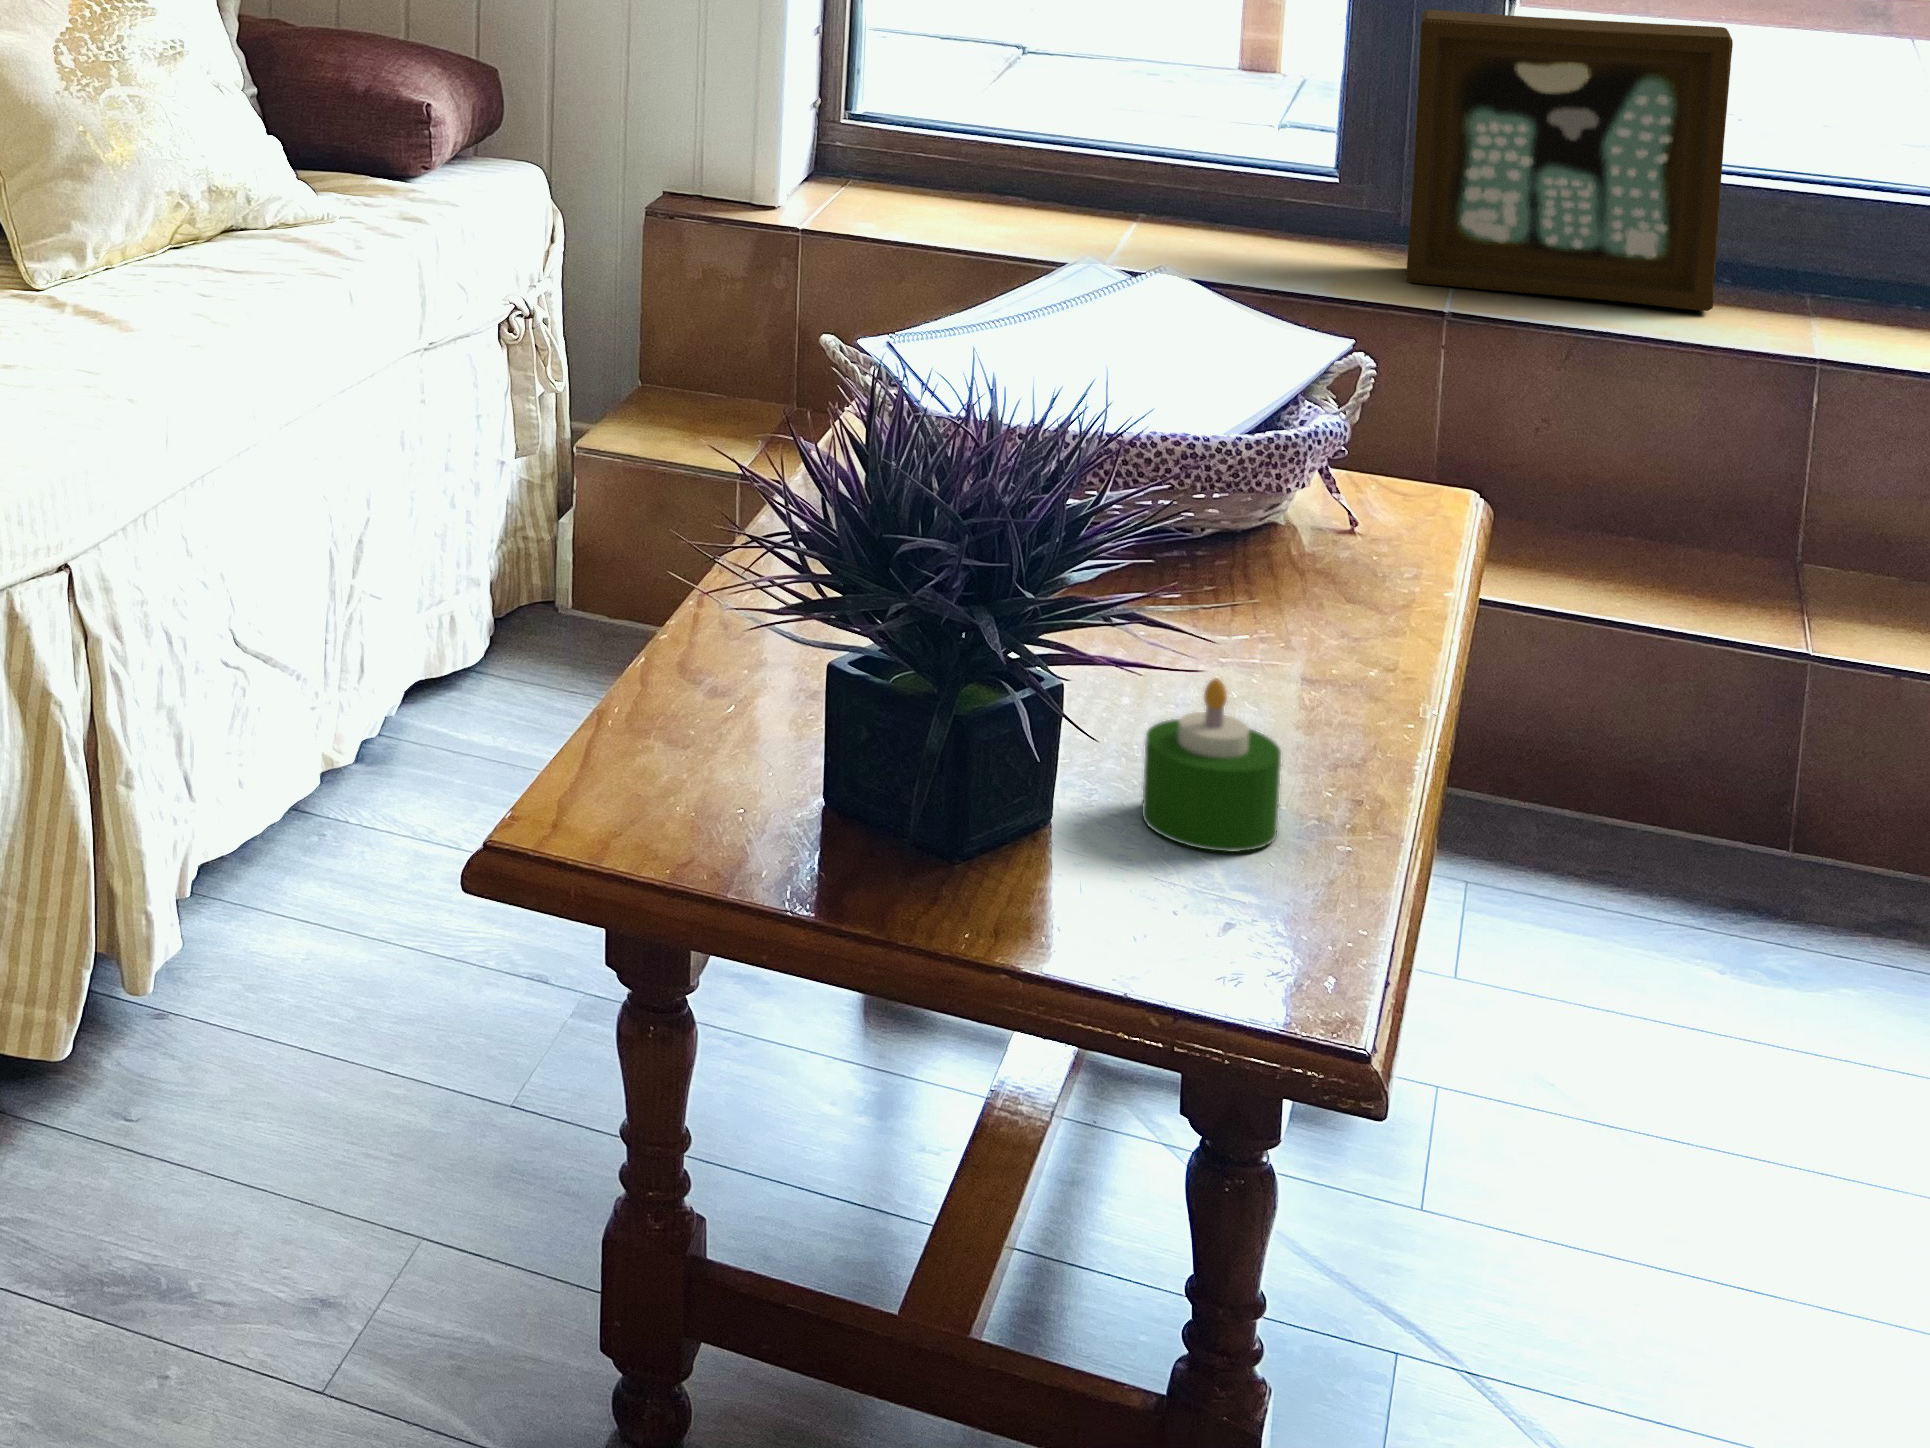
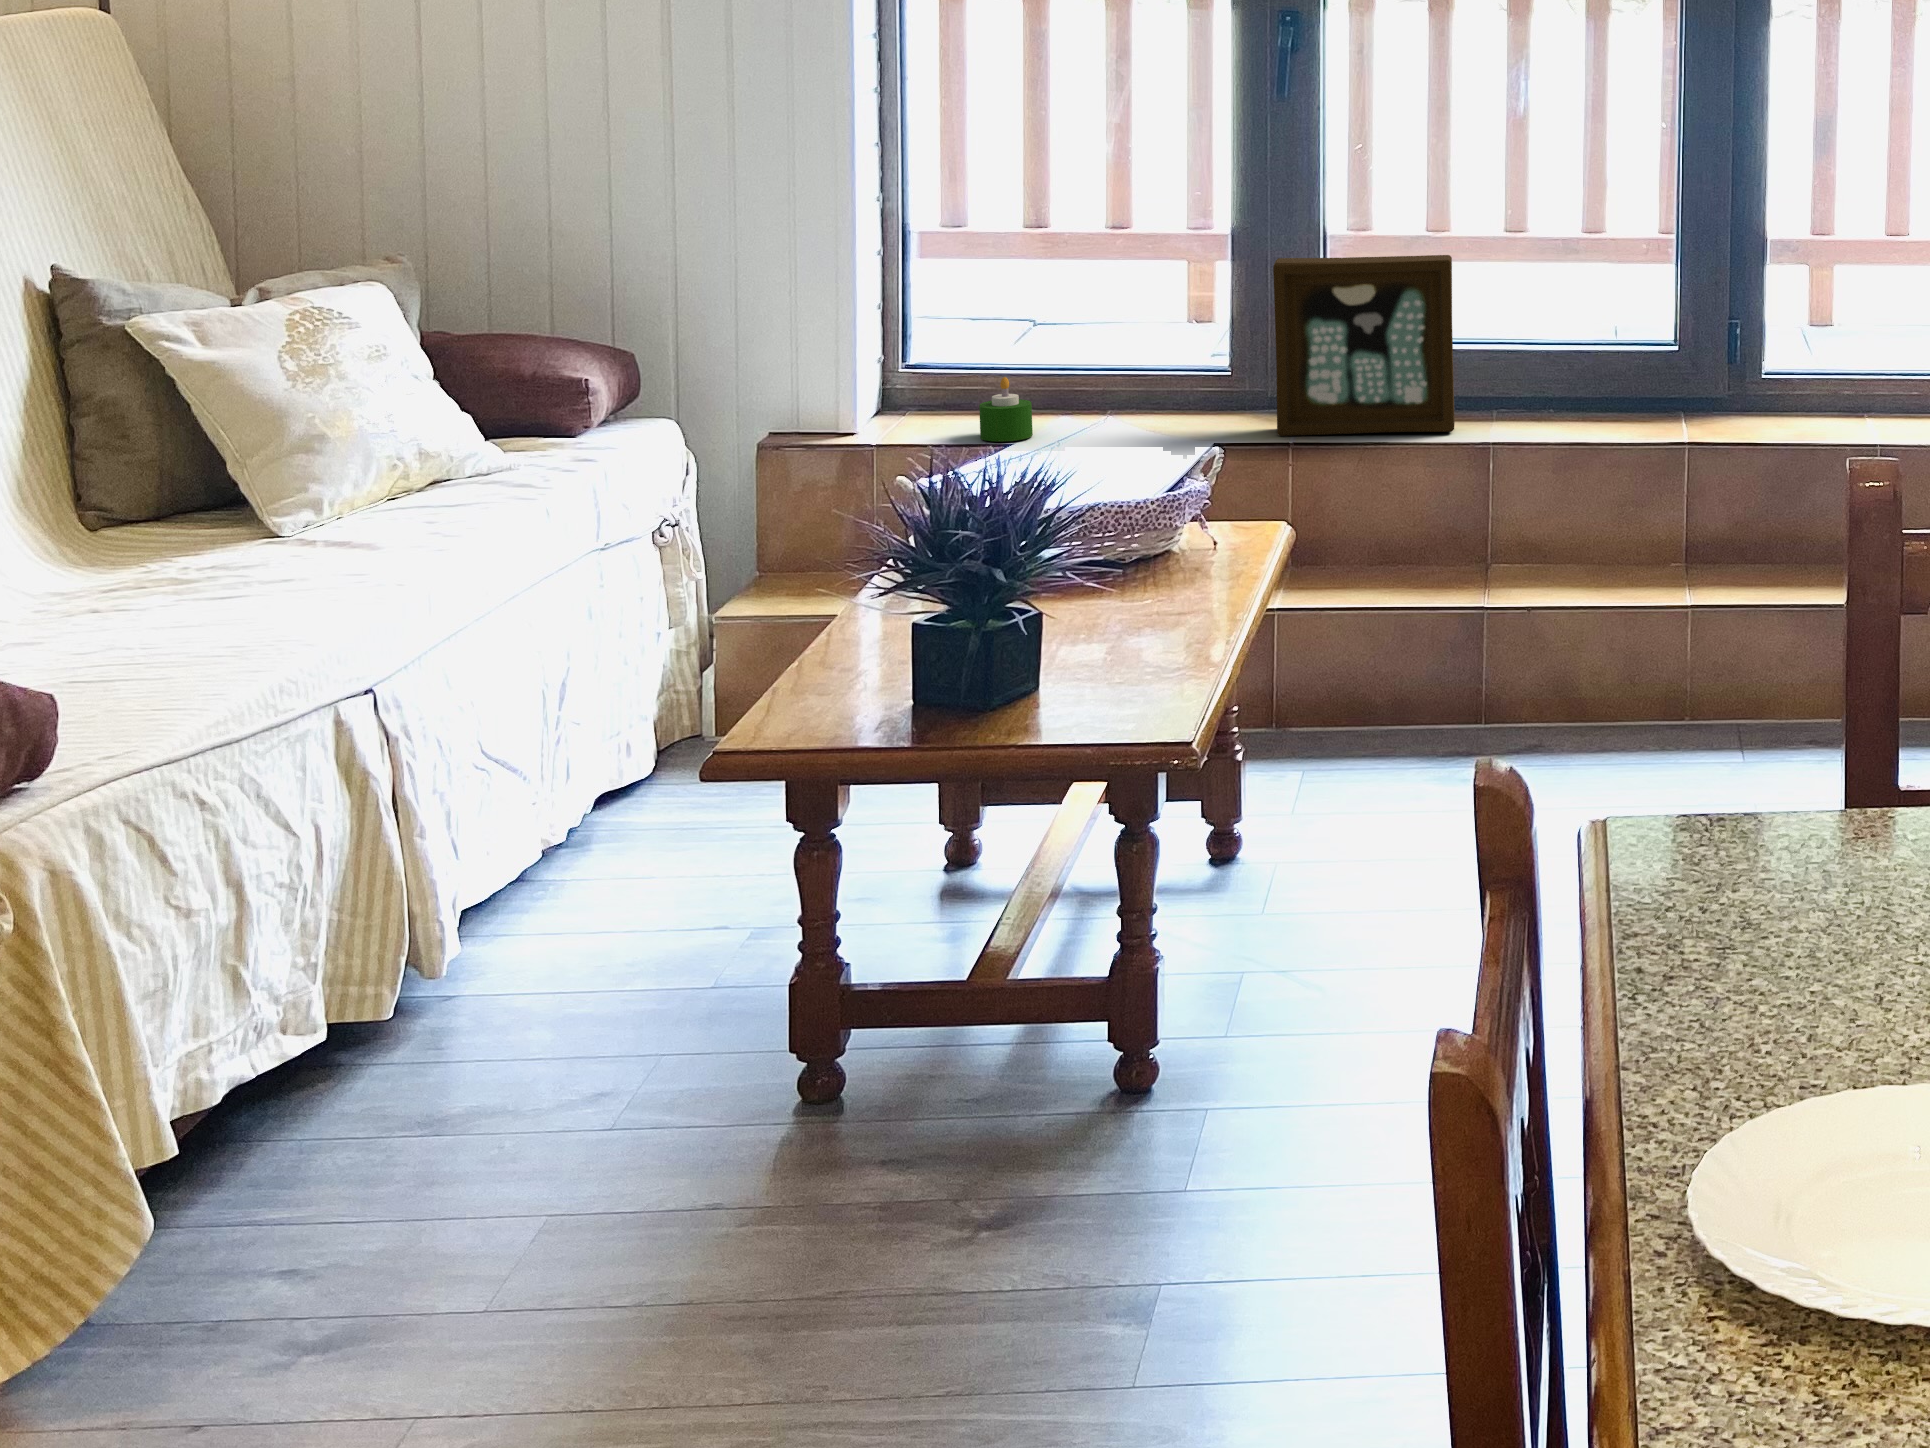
candle: present [1142,679,1281,851] -> present [979,377,1033,442]

